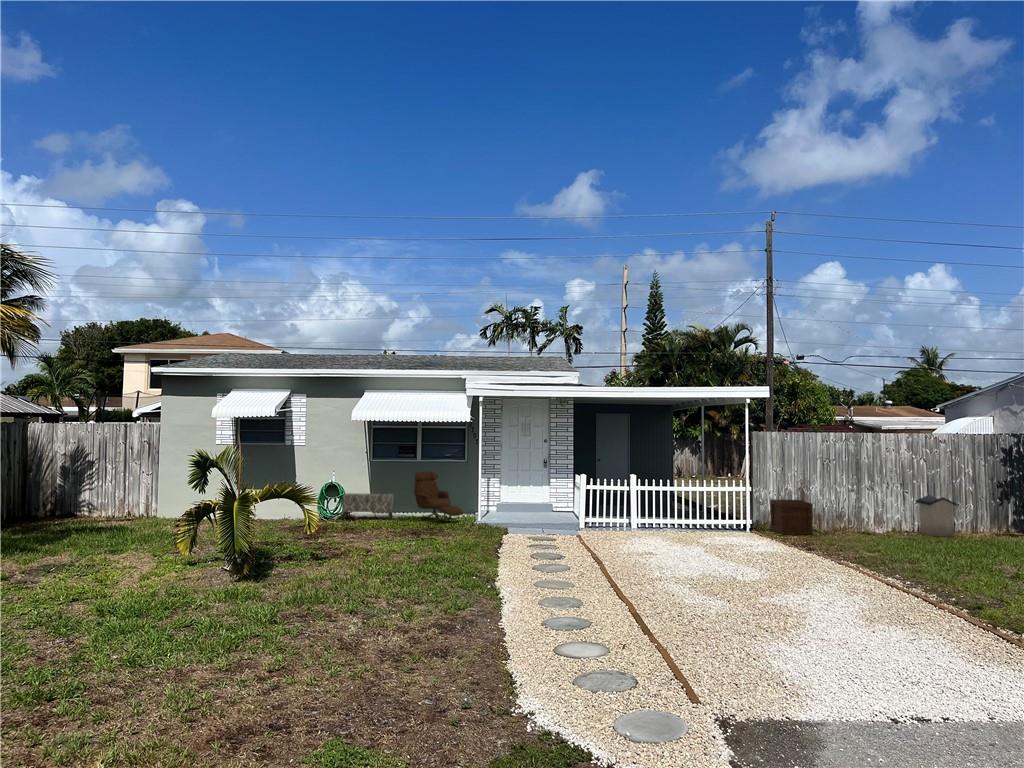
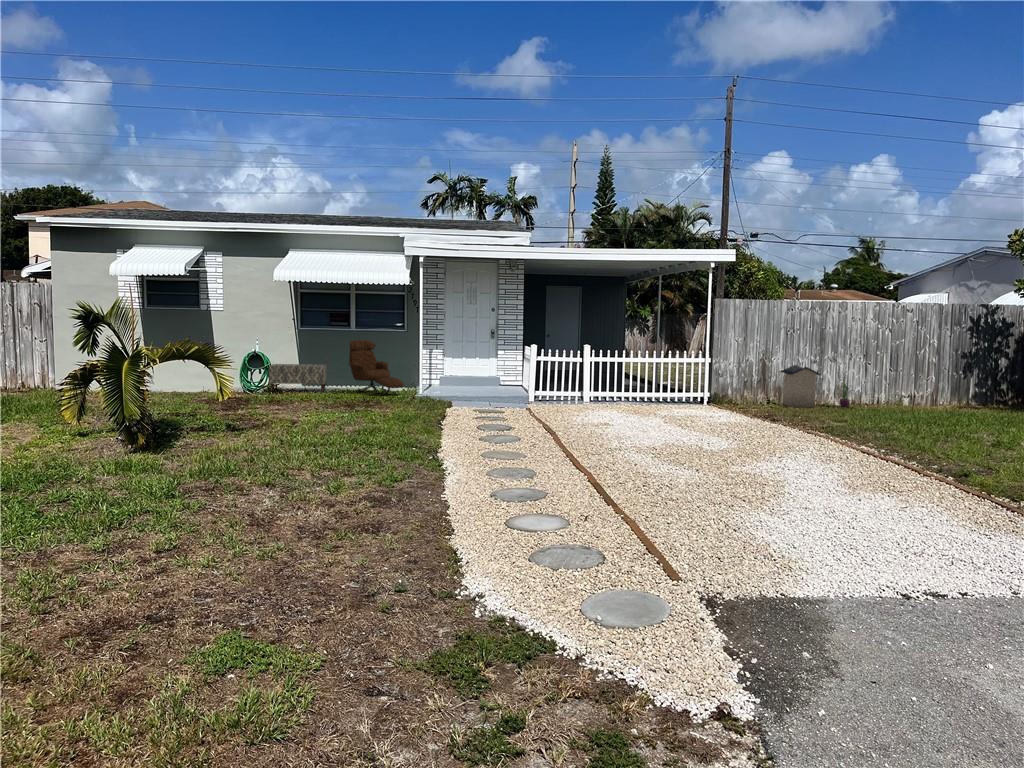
trash can: present [915,495,958,537] -> present [781,365,821,407]
wooden crate: present [770,499,813,535] -> none [728,371,775,407]
decorative plant: none [870,507,898,535] -> present [839,380,850,407]

